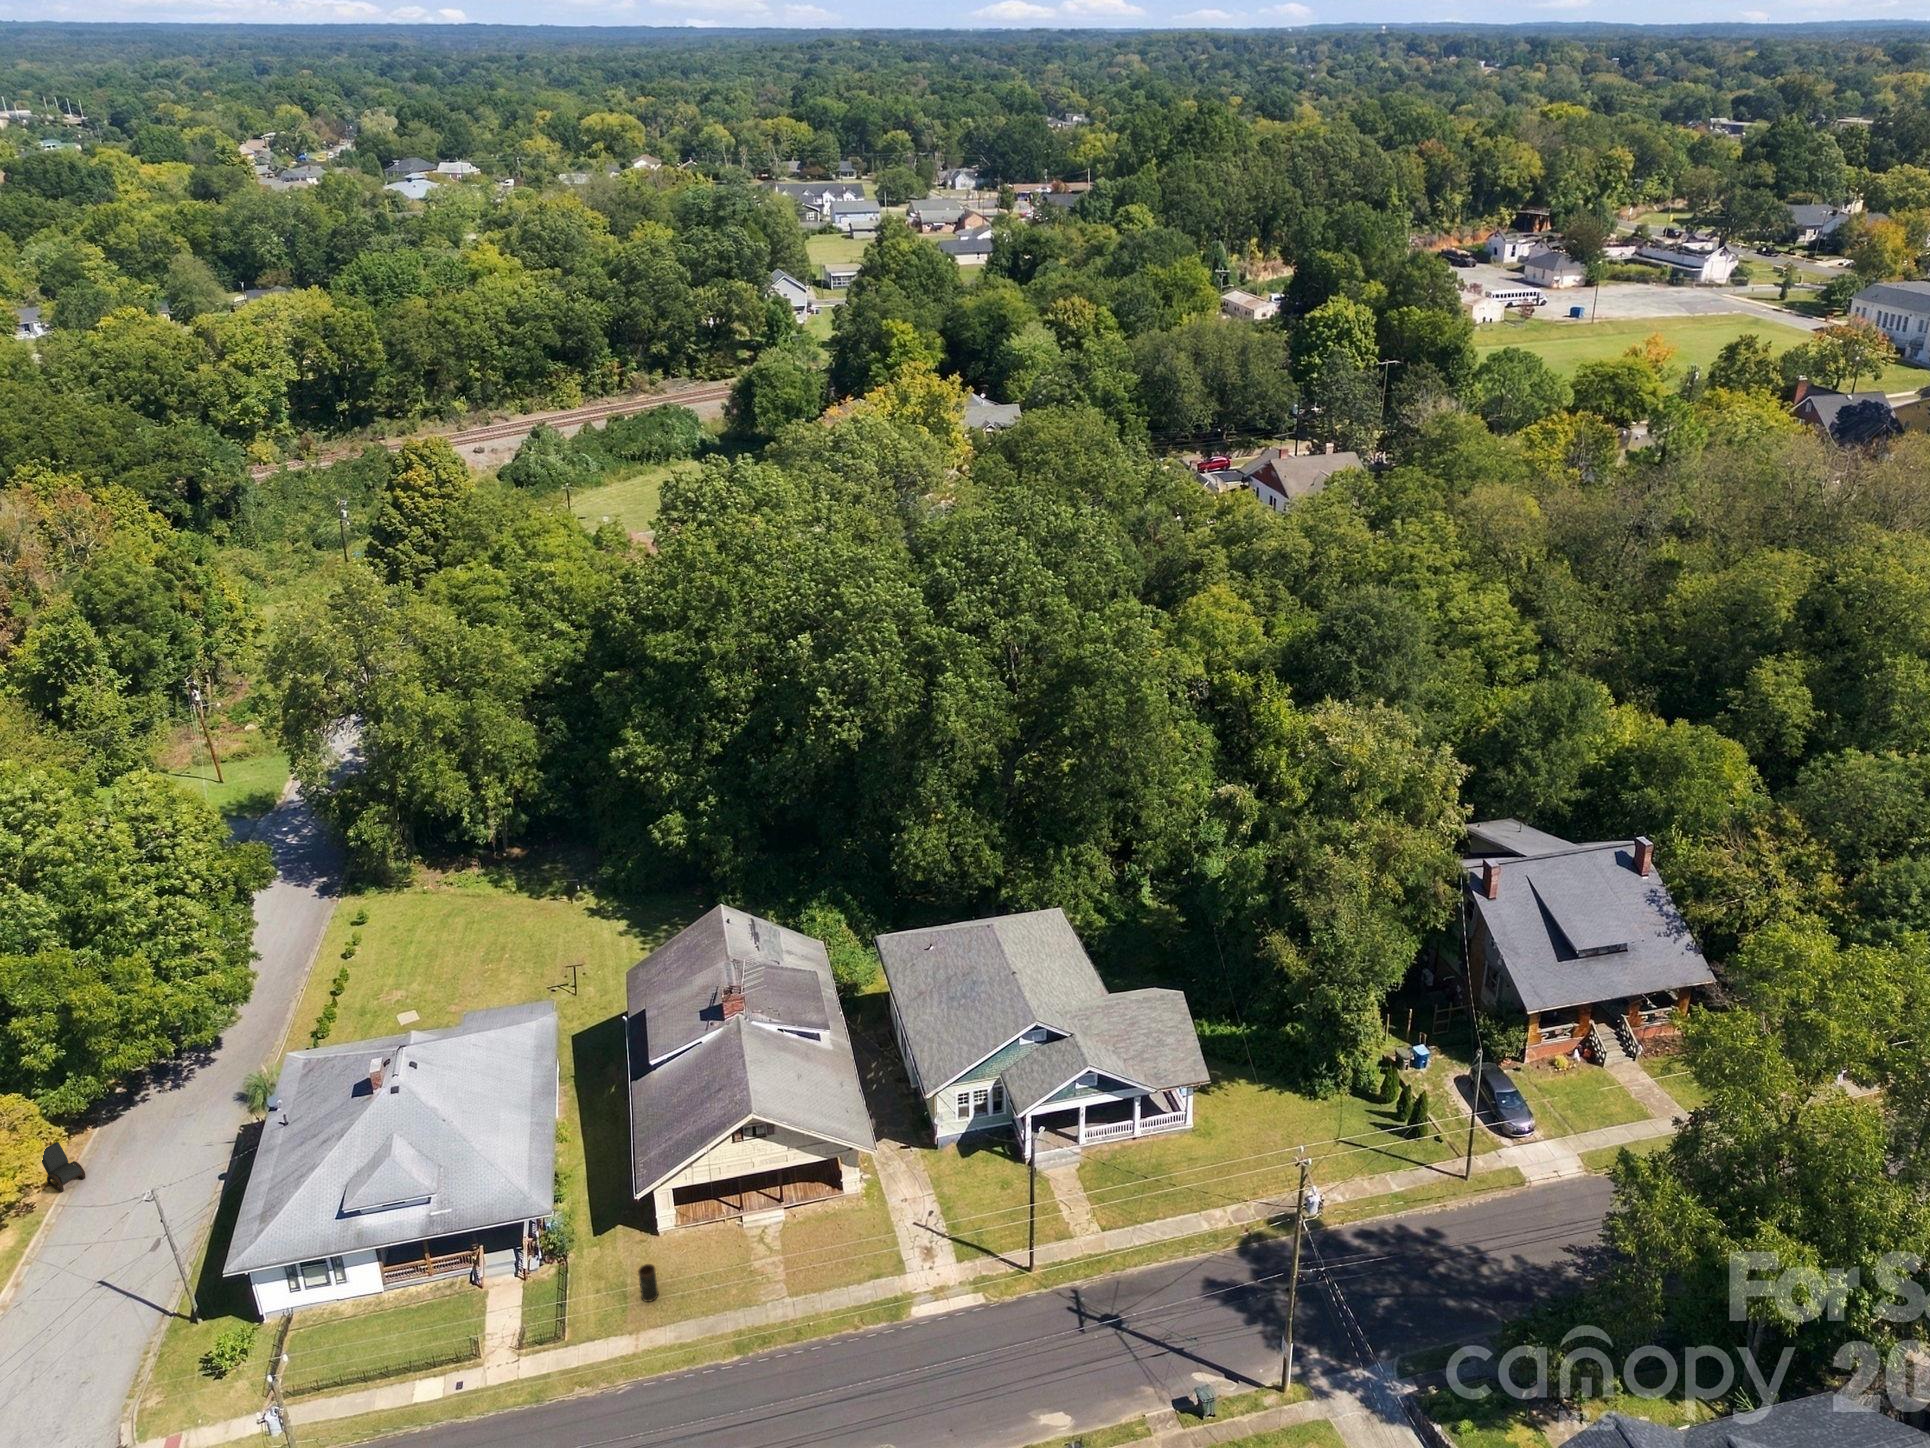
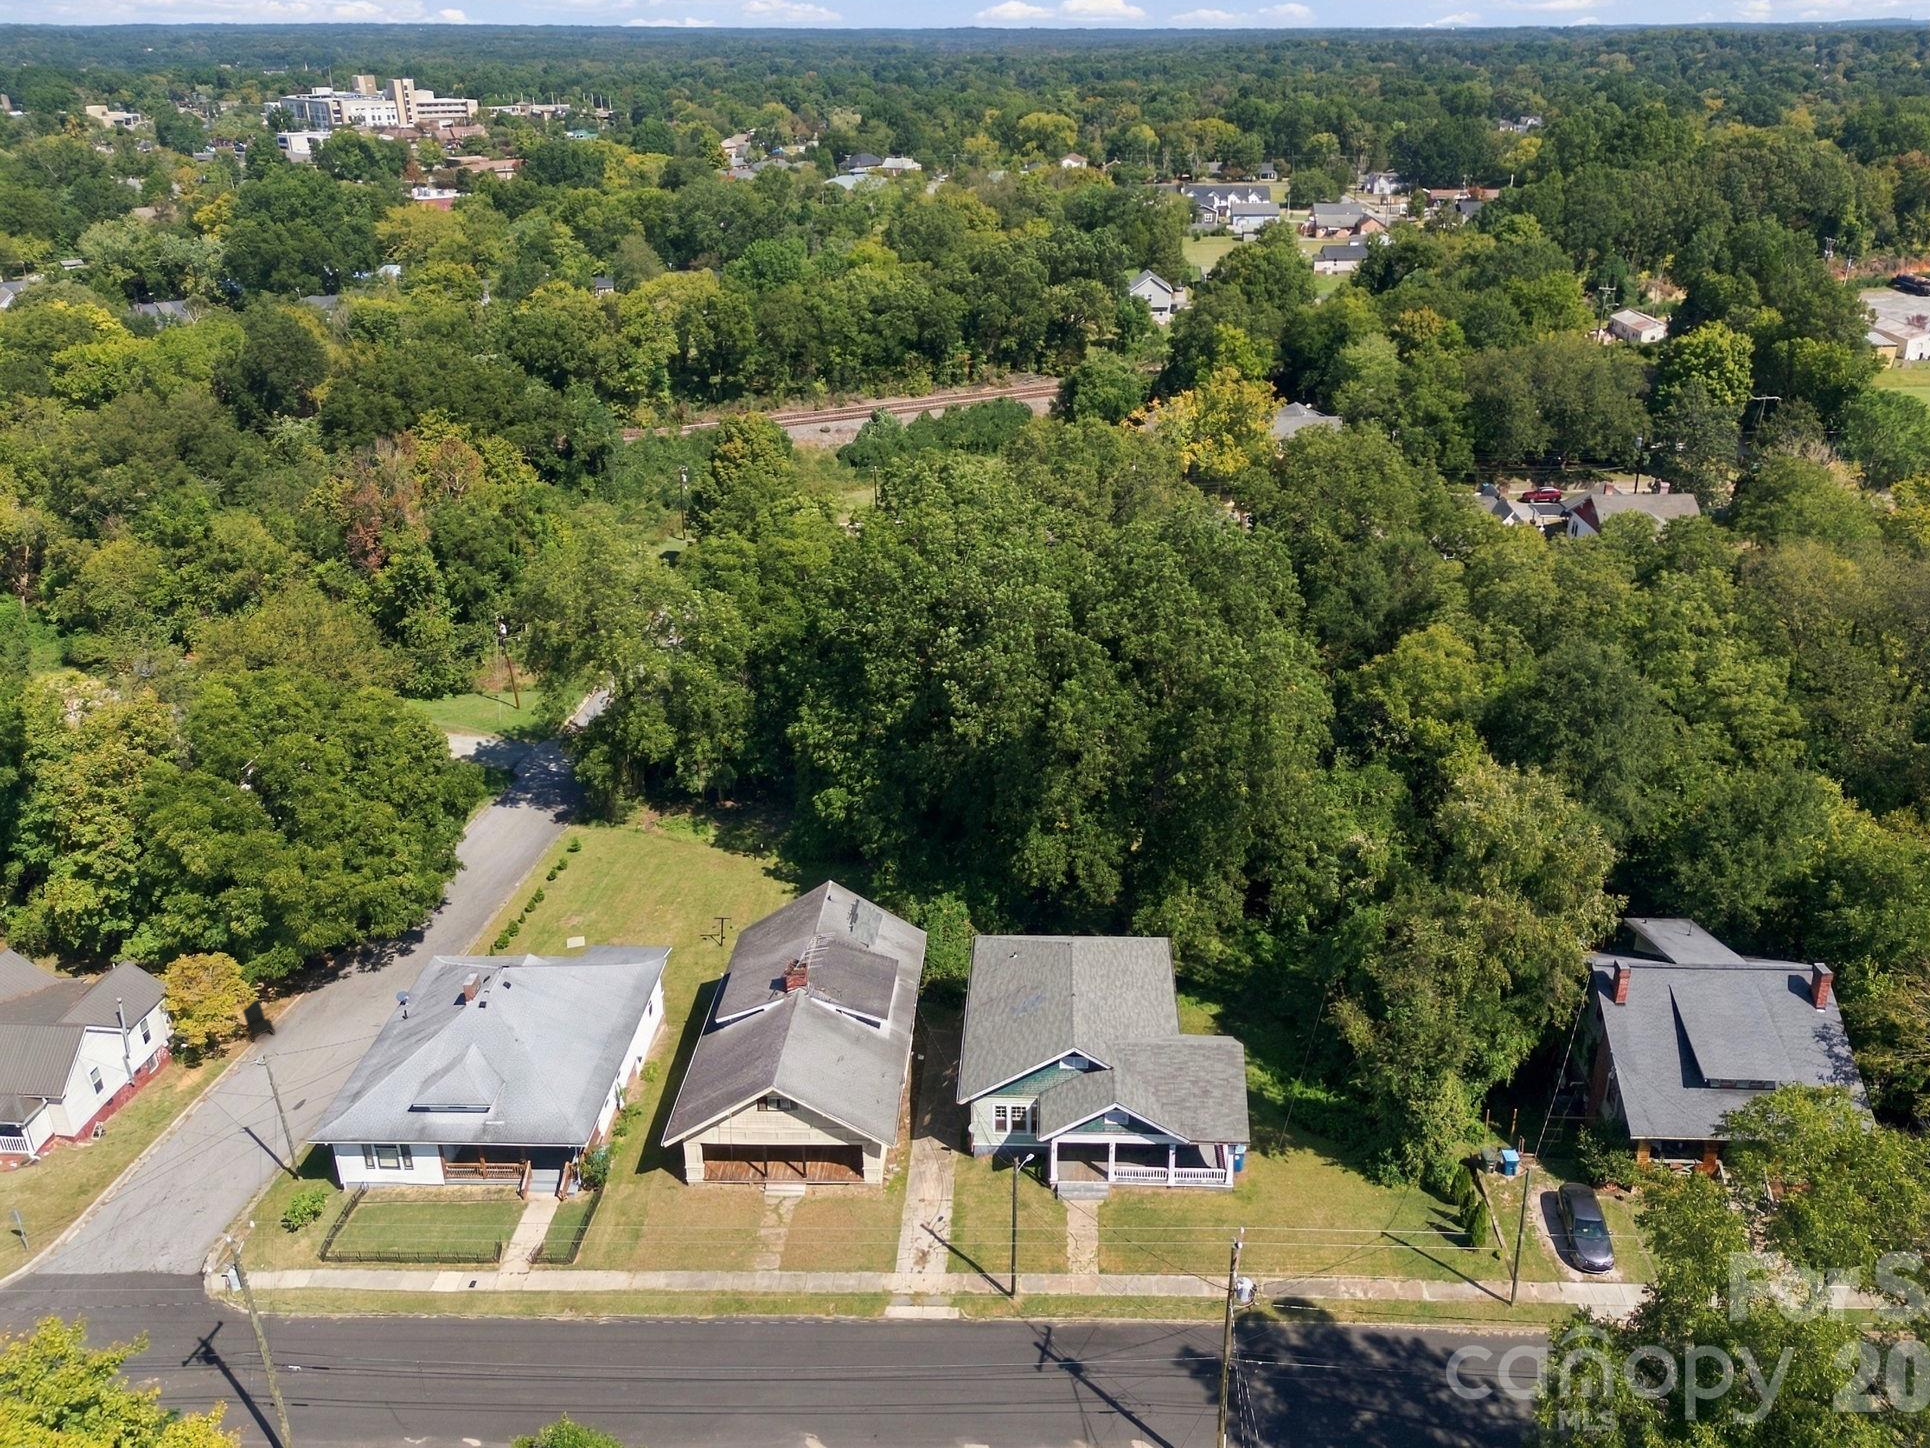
trash can: present [638,1264,658,1302] -> none [646,1210,665,1246]

